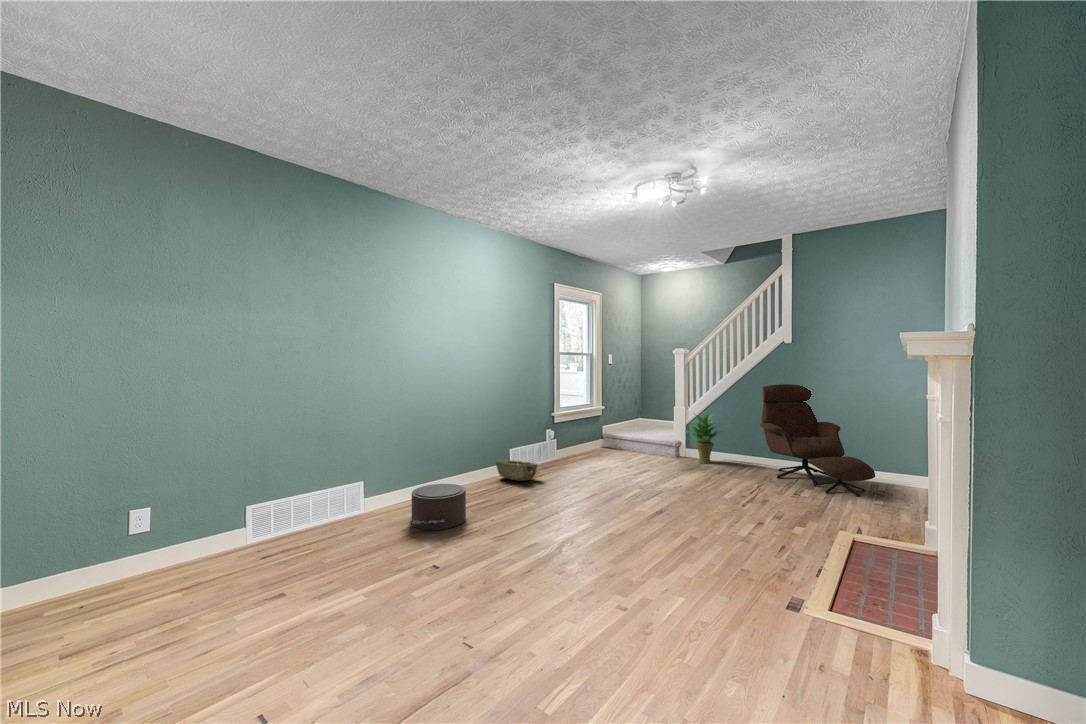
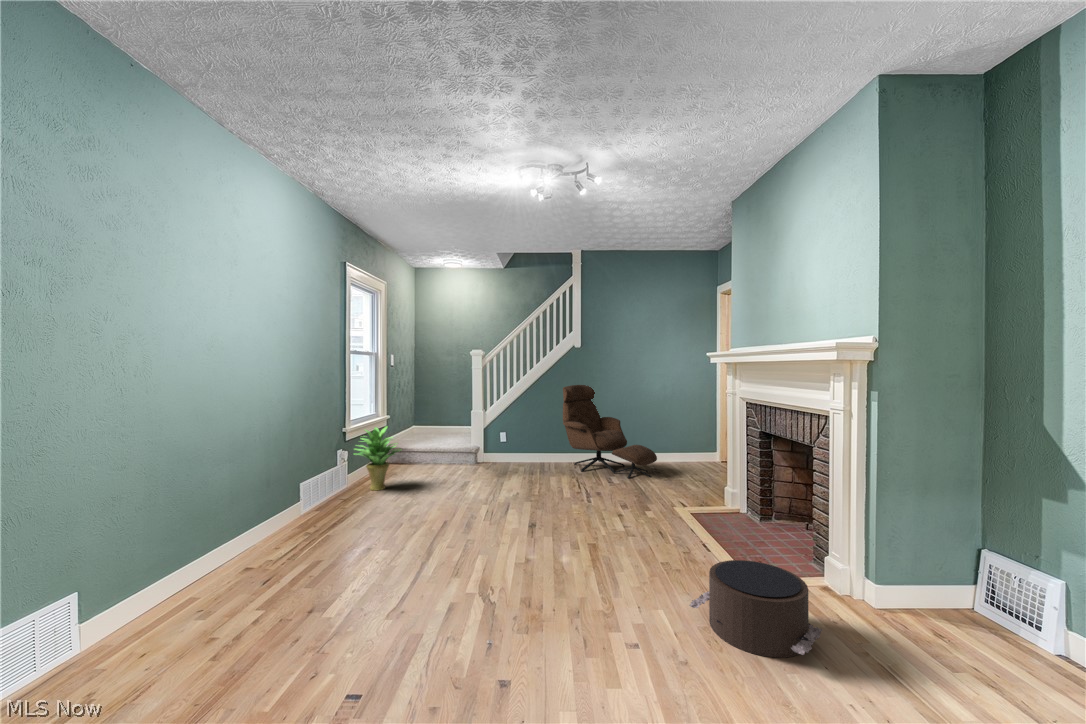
potted plant: present [689,414,720,464] -> present [355,427,401,491]
woven basket: present [496,460,538,481] -> none [289,497,357,526]
pouf: present [409,484,466,530] -> present [689,560,822,658]

